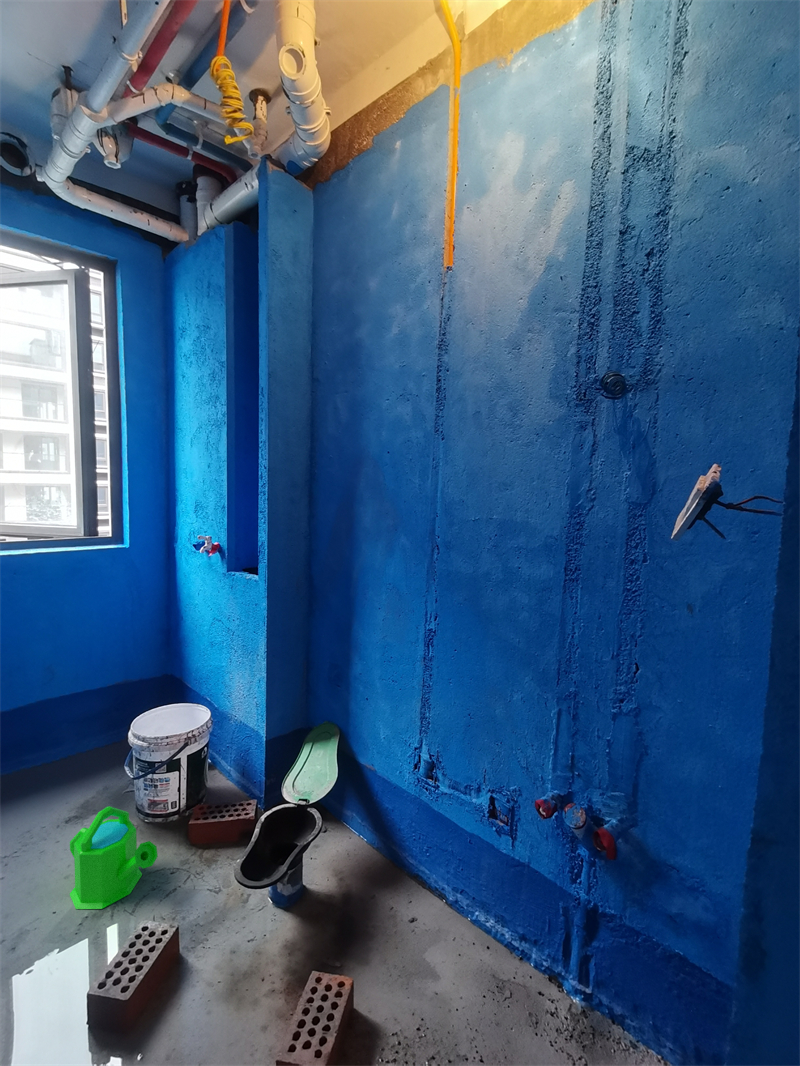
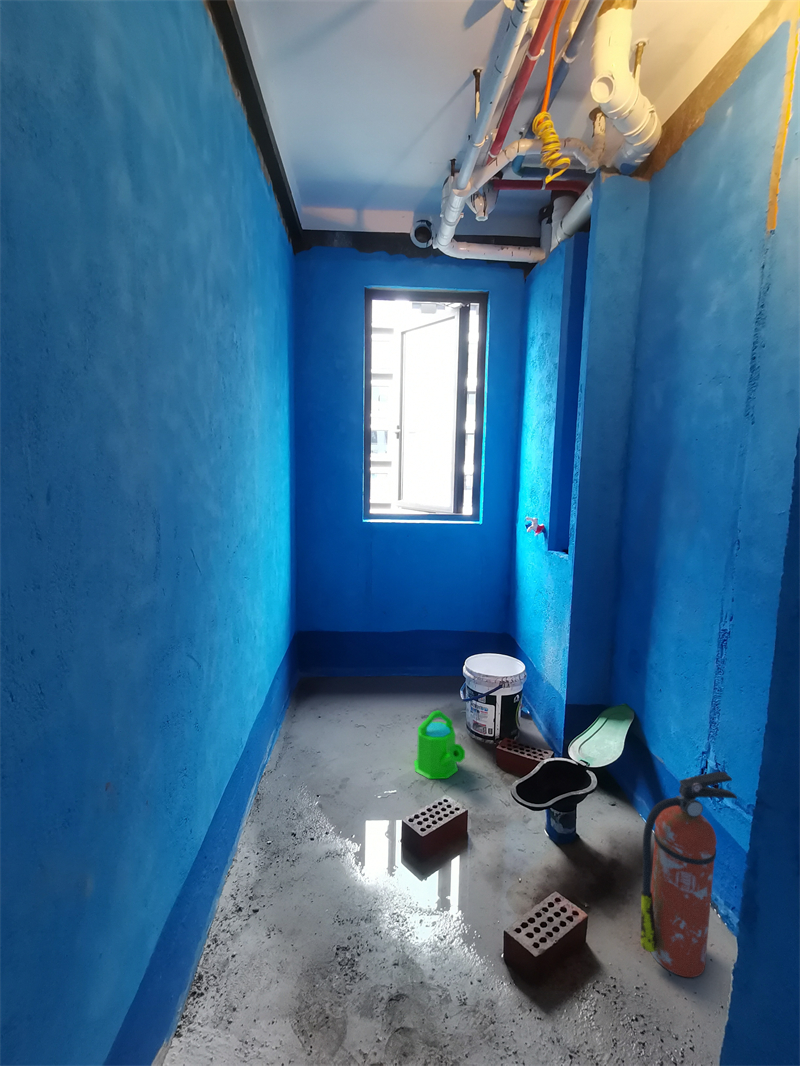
fire extinguisher: none [400,762,460,977] -> present [641,772,737,977]

